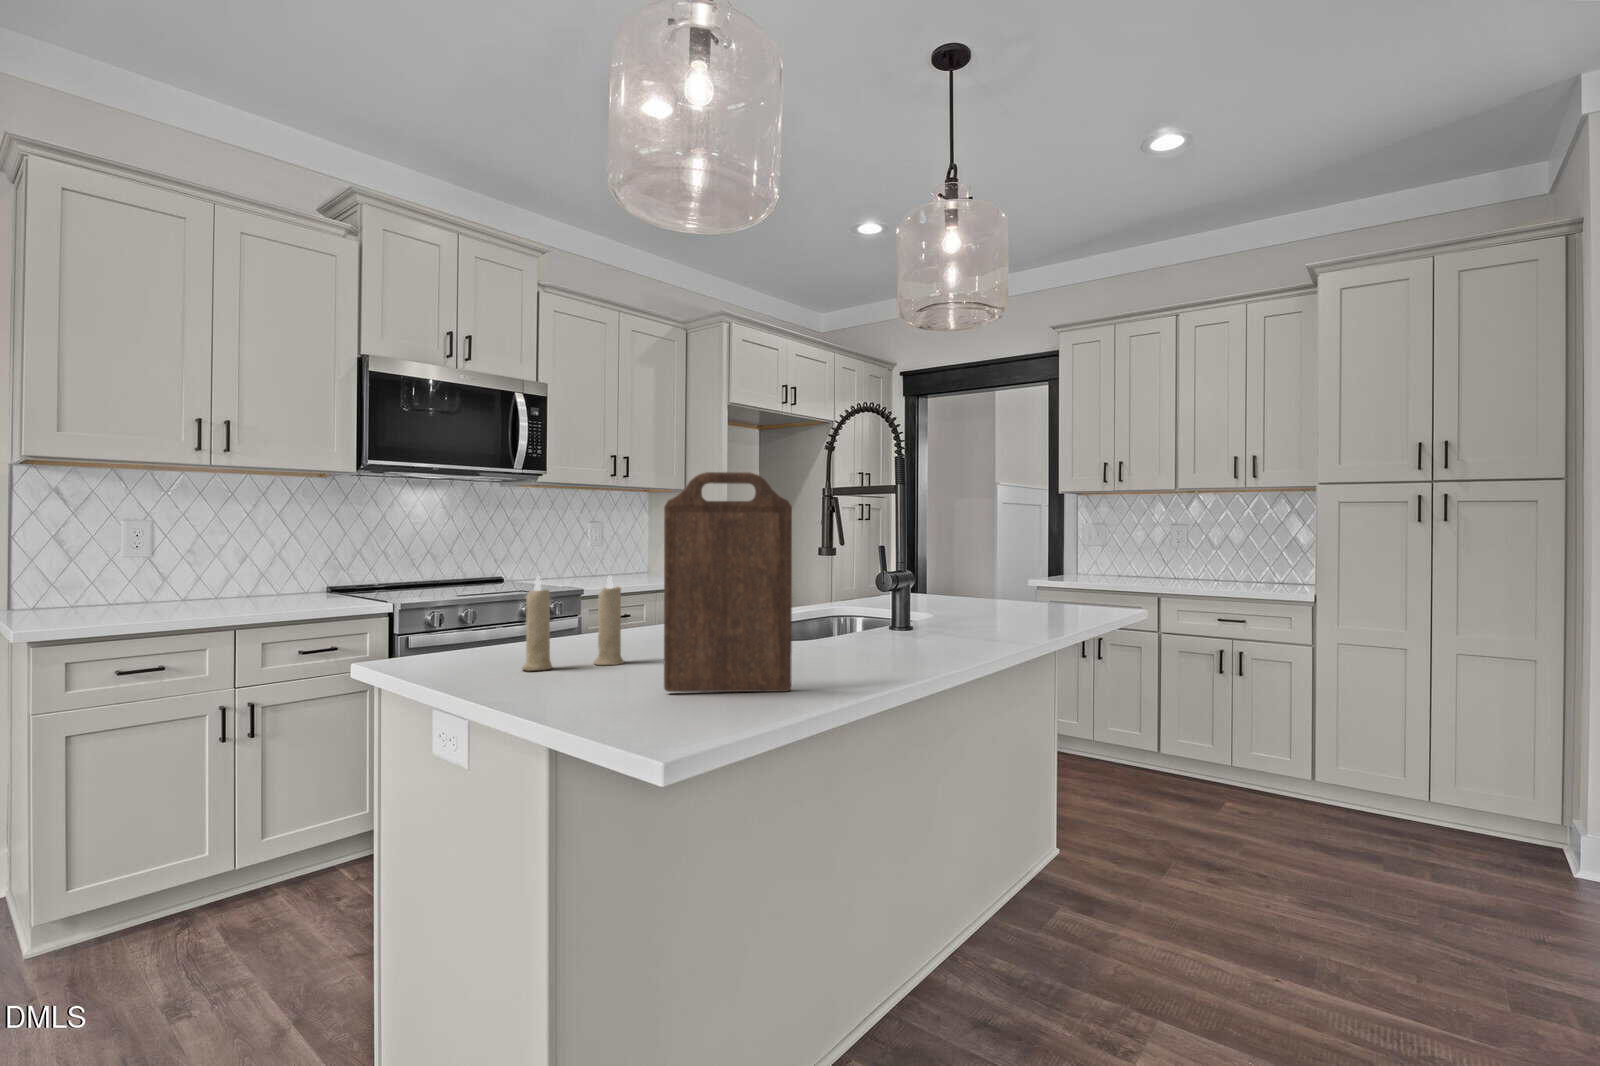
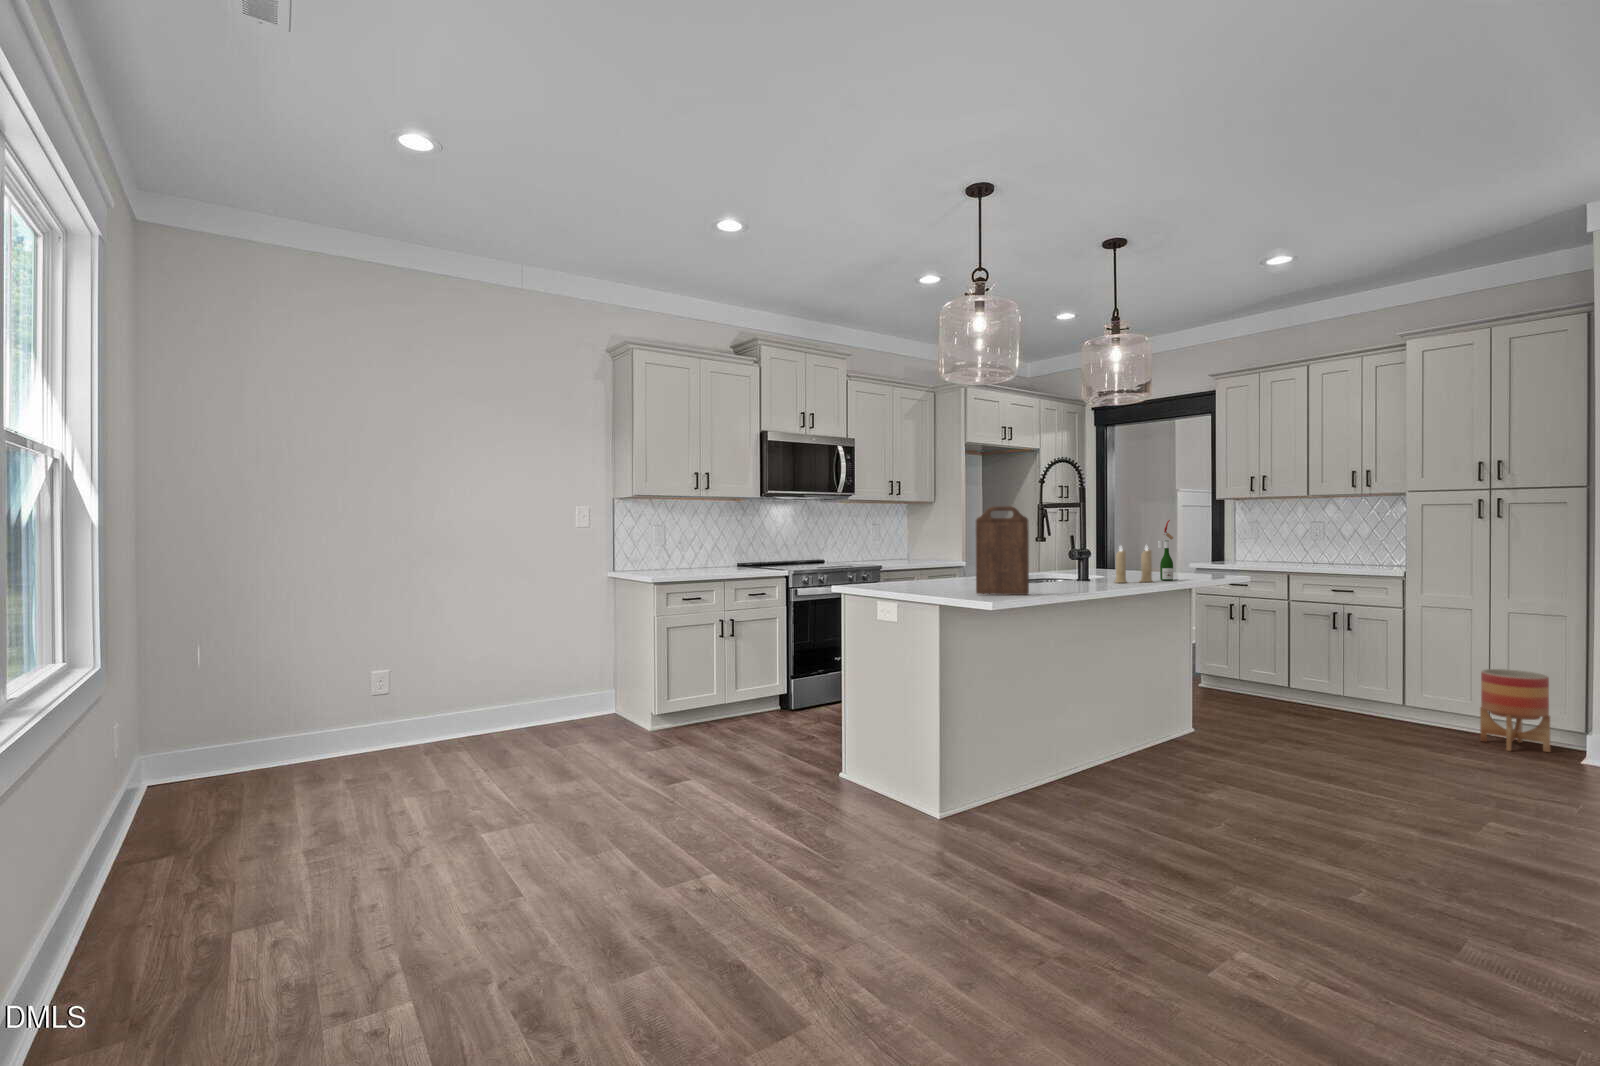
wine bottle: none [1023,517,1056,622] -> present [1158,520,1178,580]
candle: present [522,576,624,671] -> present [1115,546,1152,583]
planter: none [1426,734,1522,858] -> present [1480,669,1550,752]

